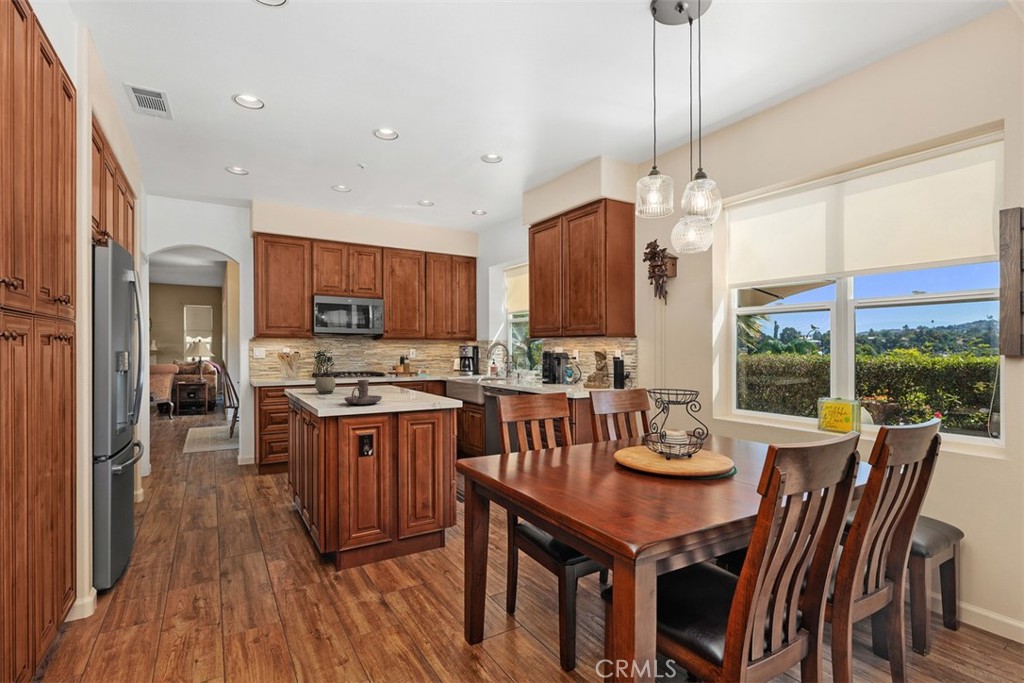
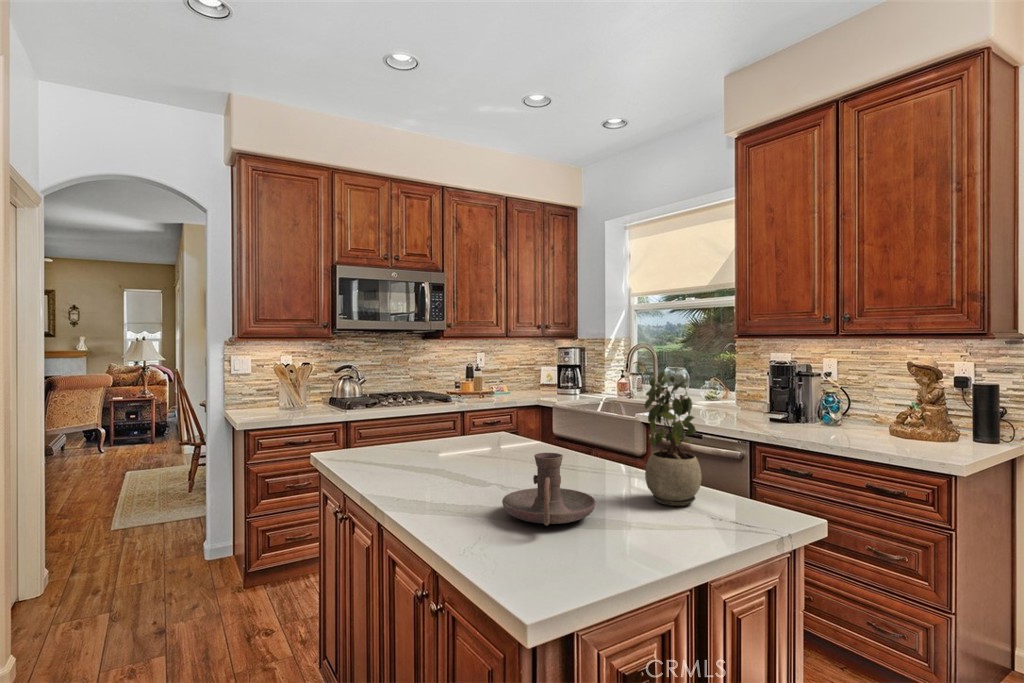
potted plant: present [314,348,336,394] -> present [645,371,702,506]

